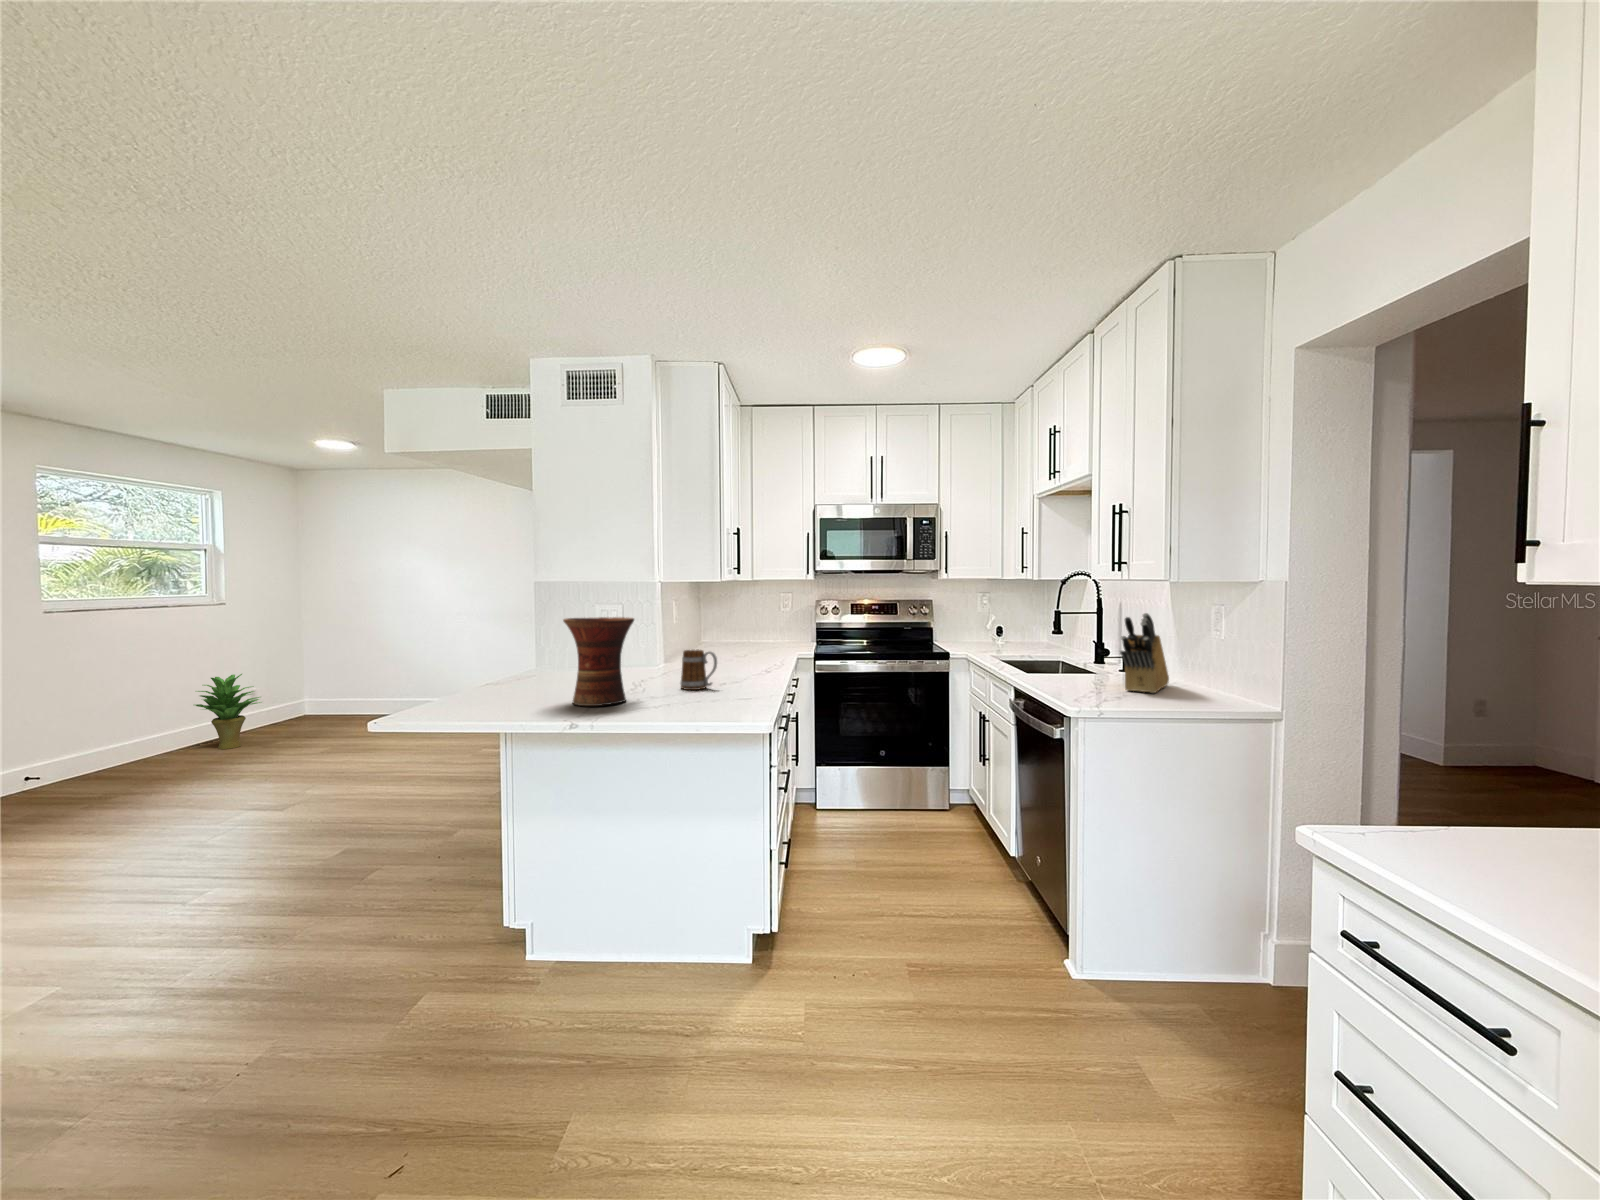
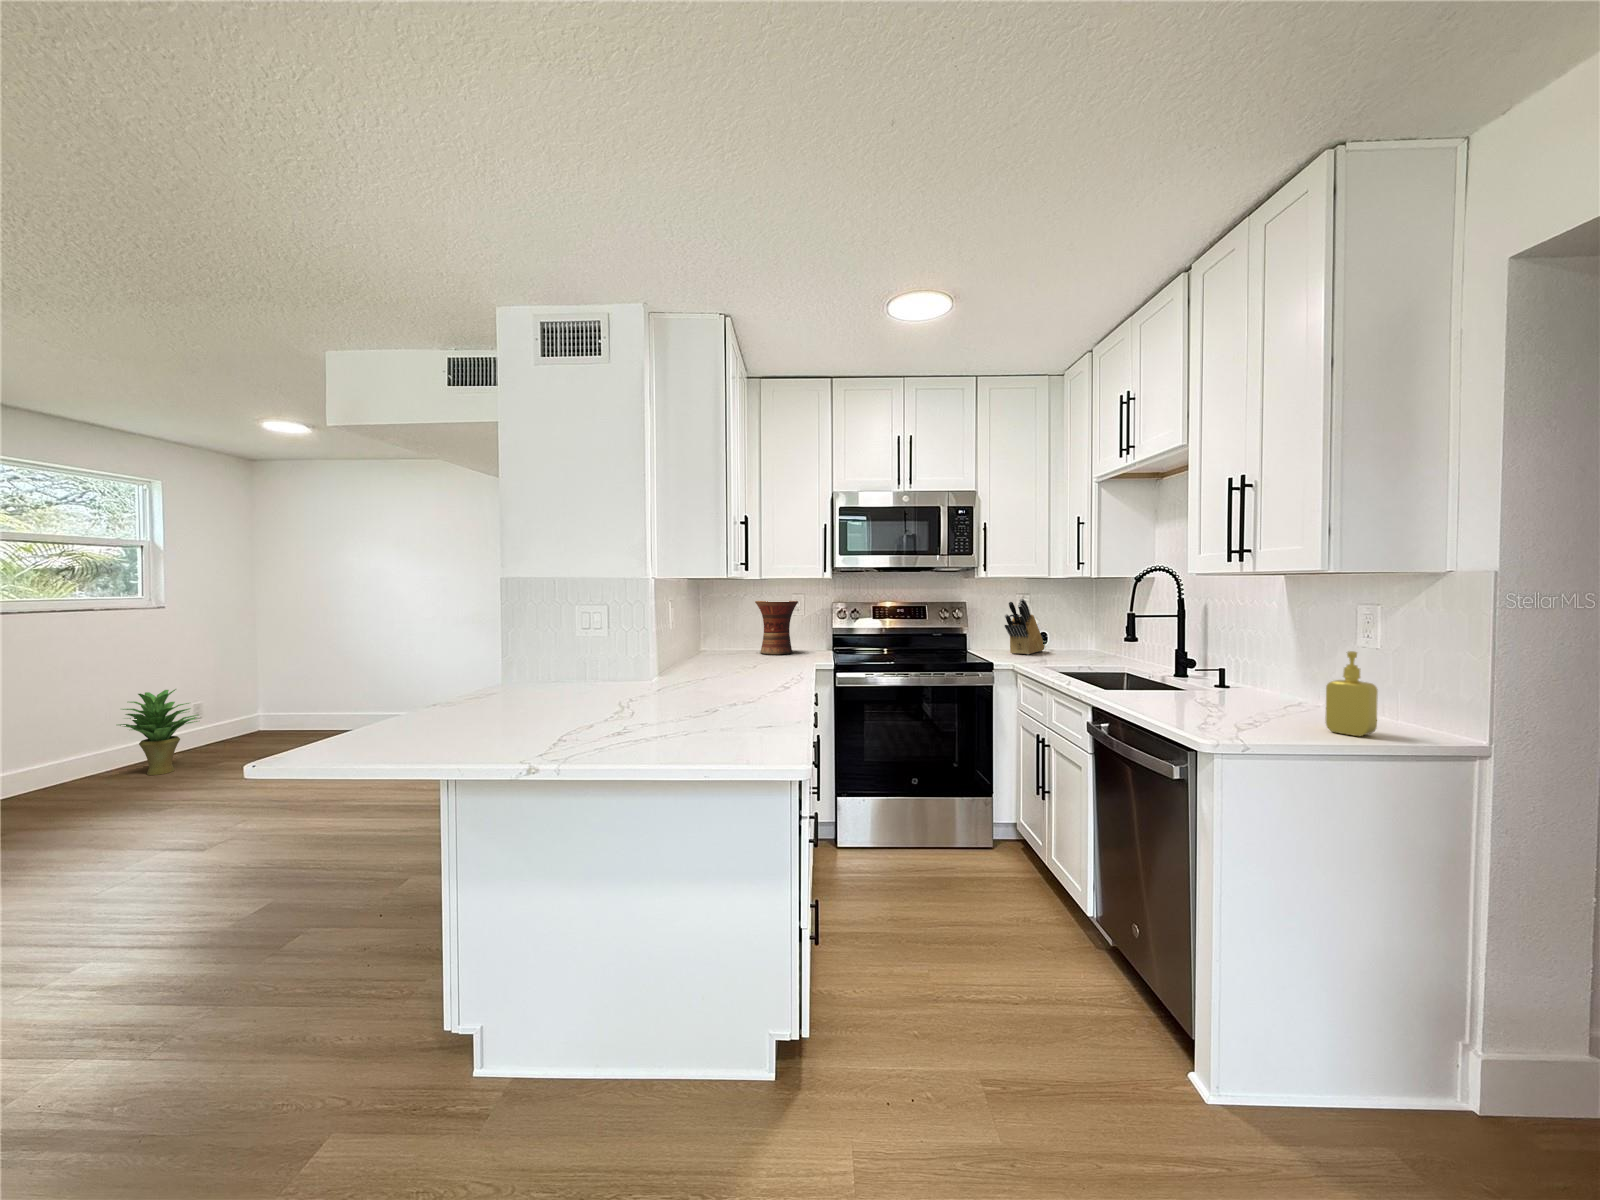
knife block: present [1120,613,1169,693] -> present [1005,599,1045,654]
vase: present [563,617,634,706] -> present [755,601,798,654]
soap dispenser: none [1173,642,1208,706] -> present [1325,651,1378,736]
mug: present [680,650,717,690] -> none [678,662,726,714]

